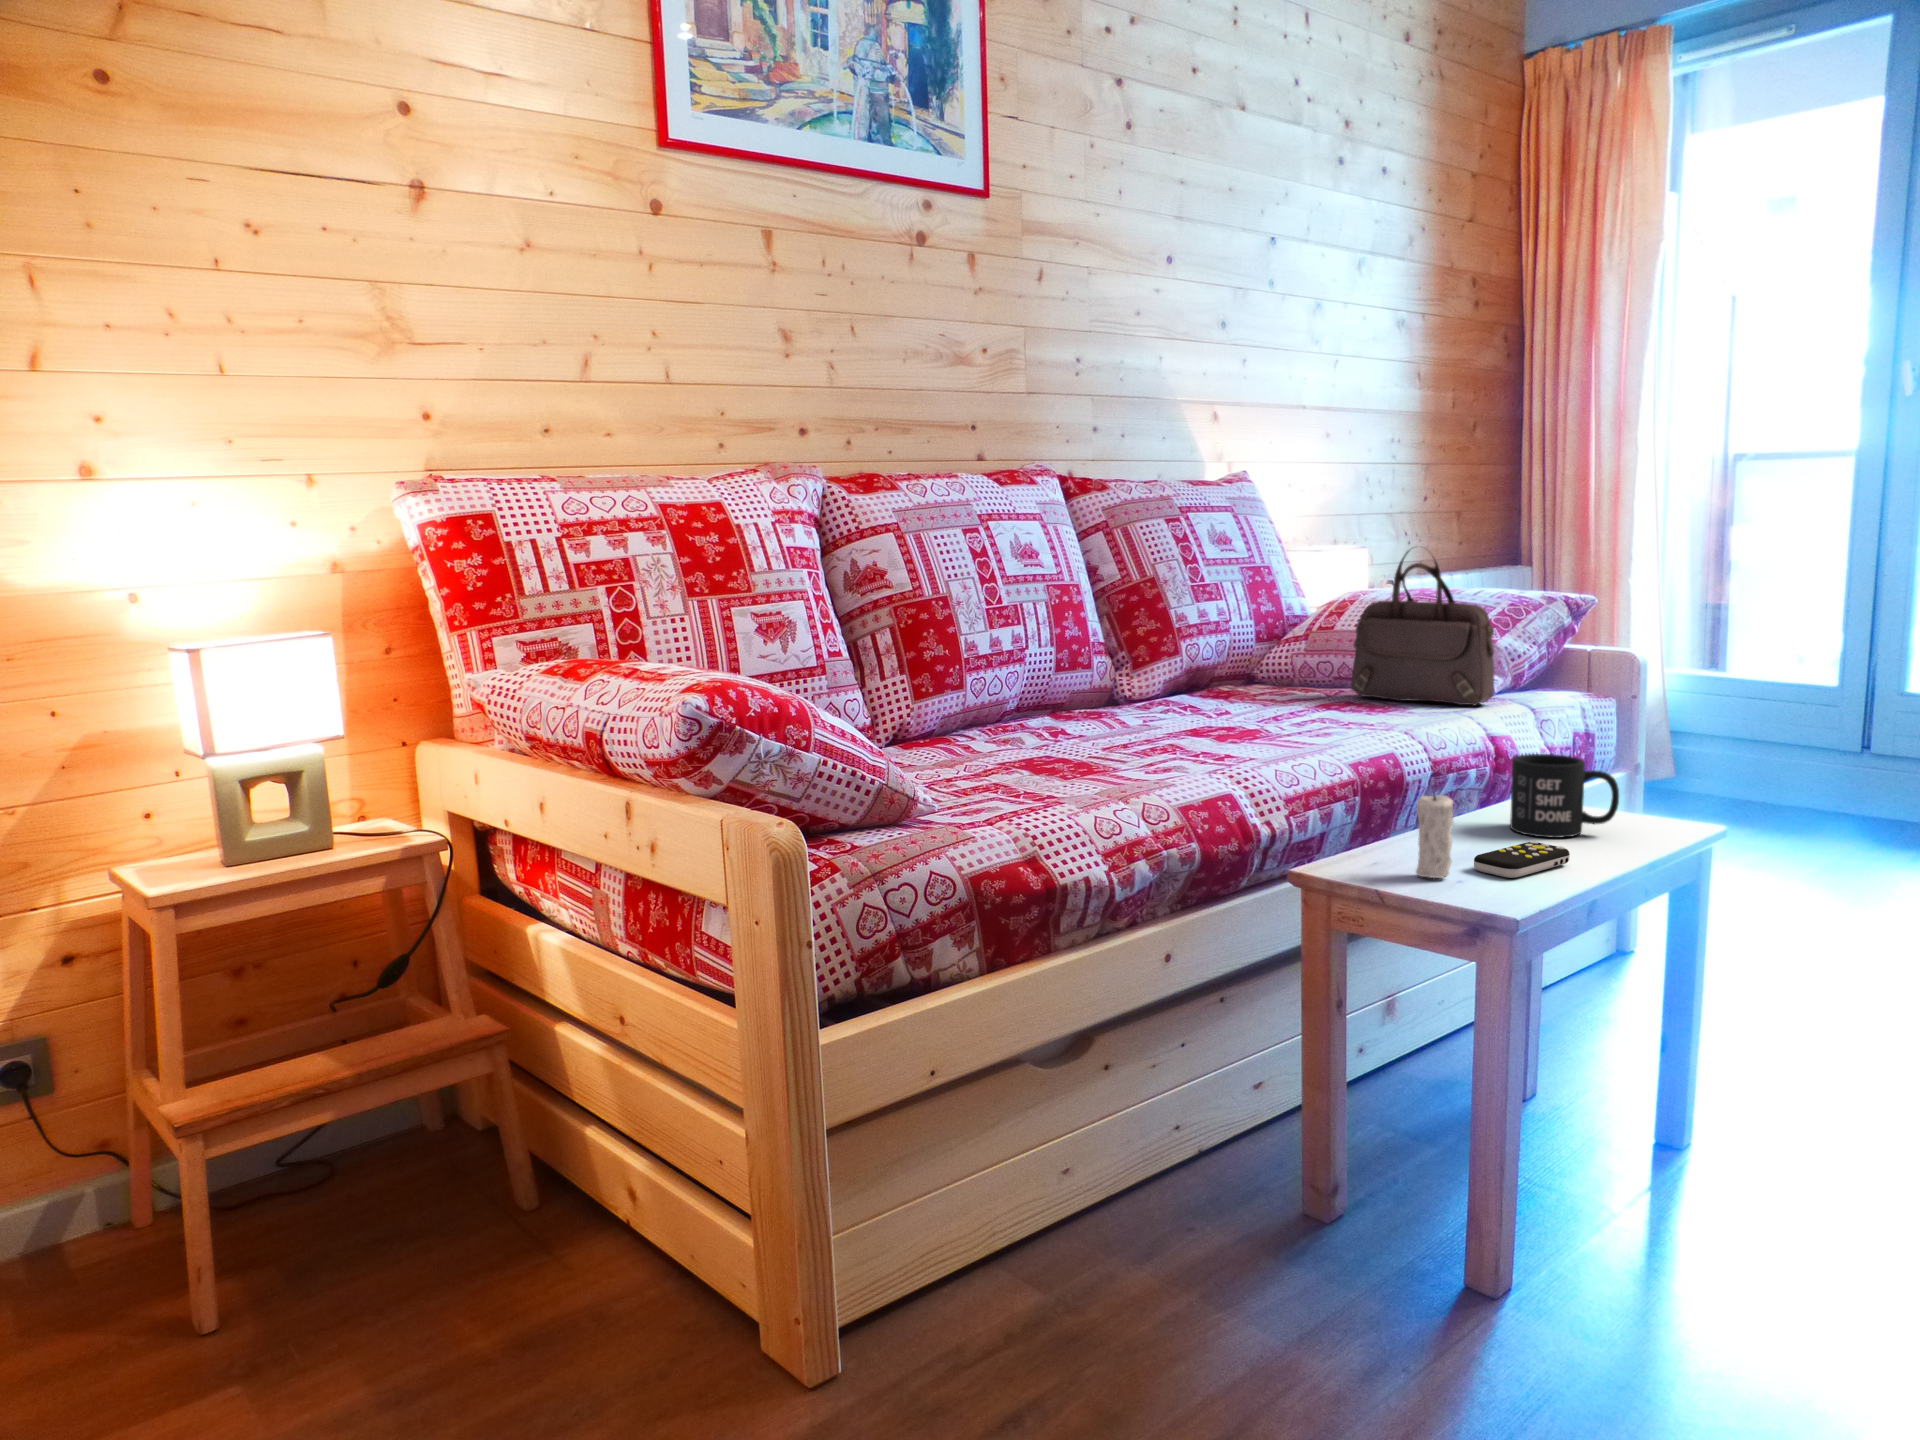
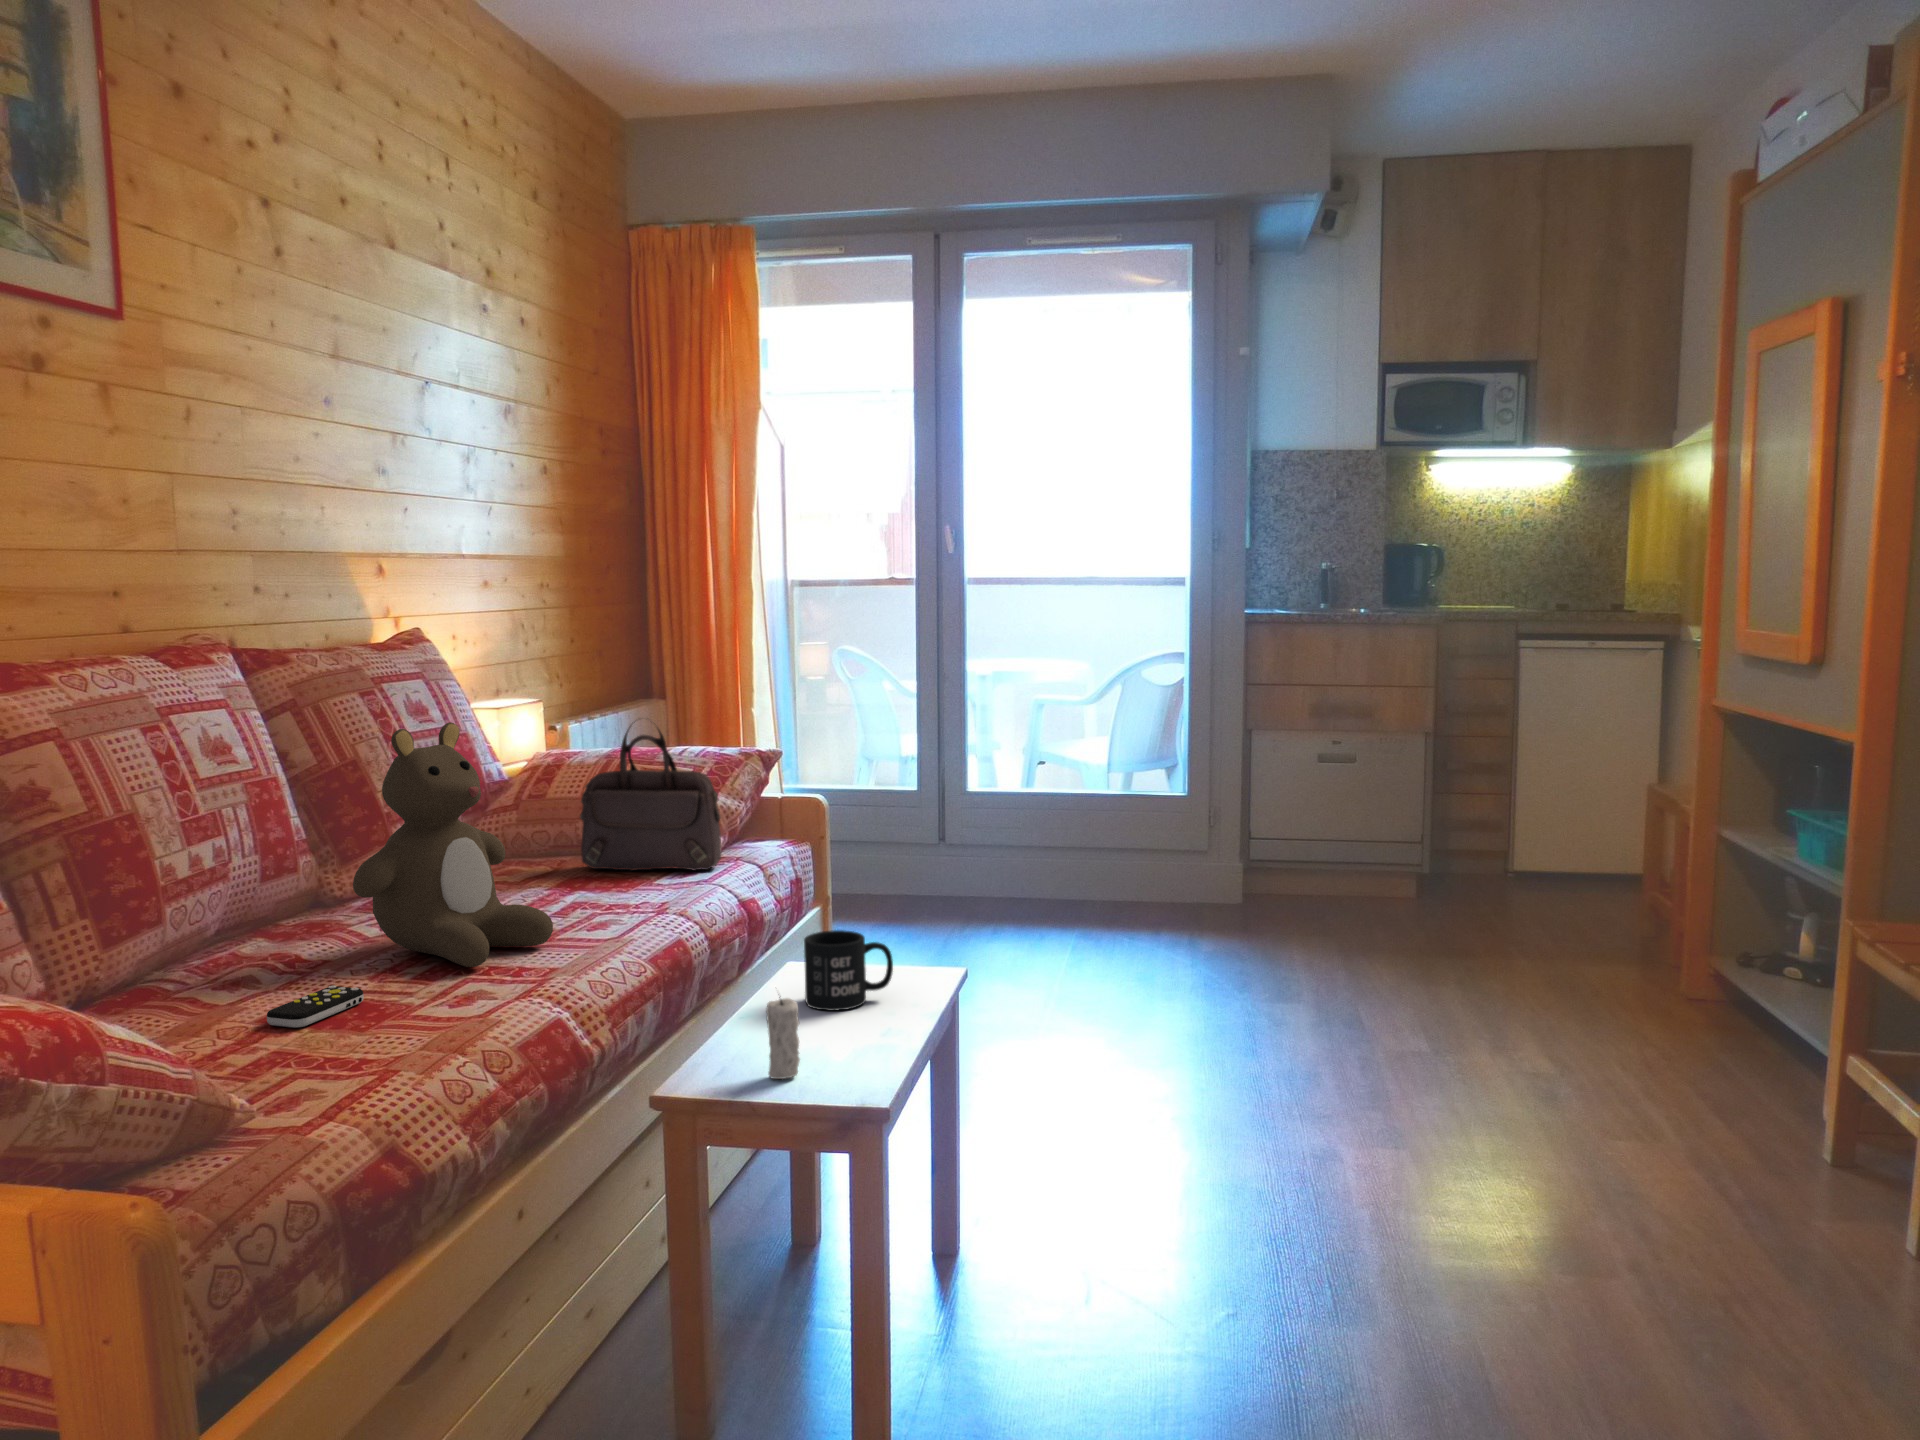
teddy bear: none [1098,528,1273,749] -> present [353,722,553,967]
remote control: present [1474,841,1570,878] -> present [267,985,364,1027]

